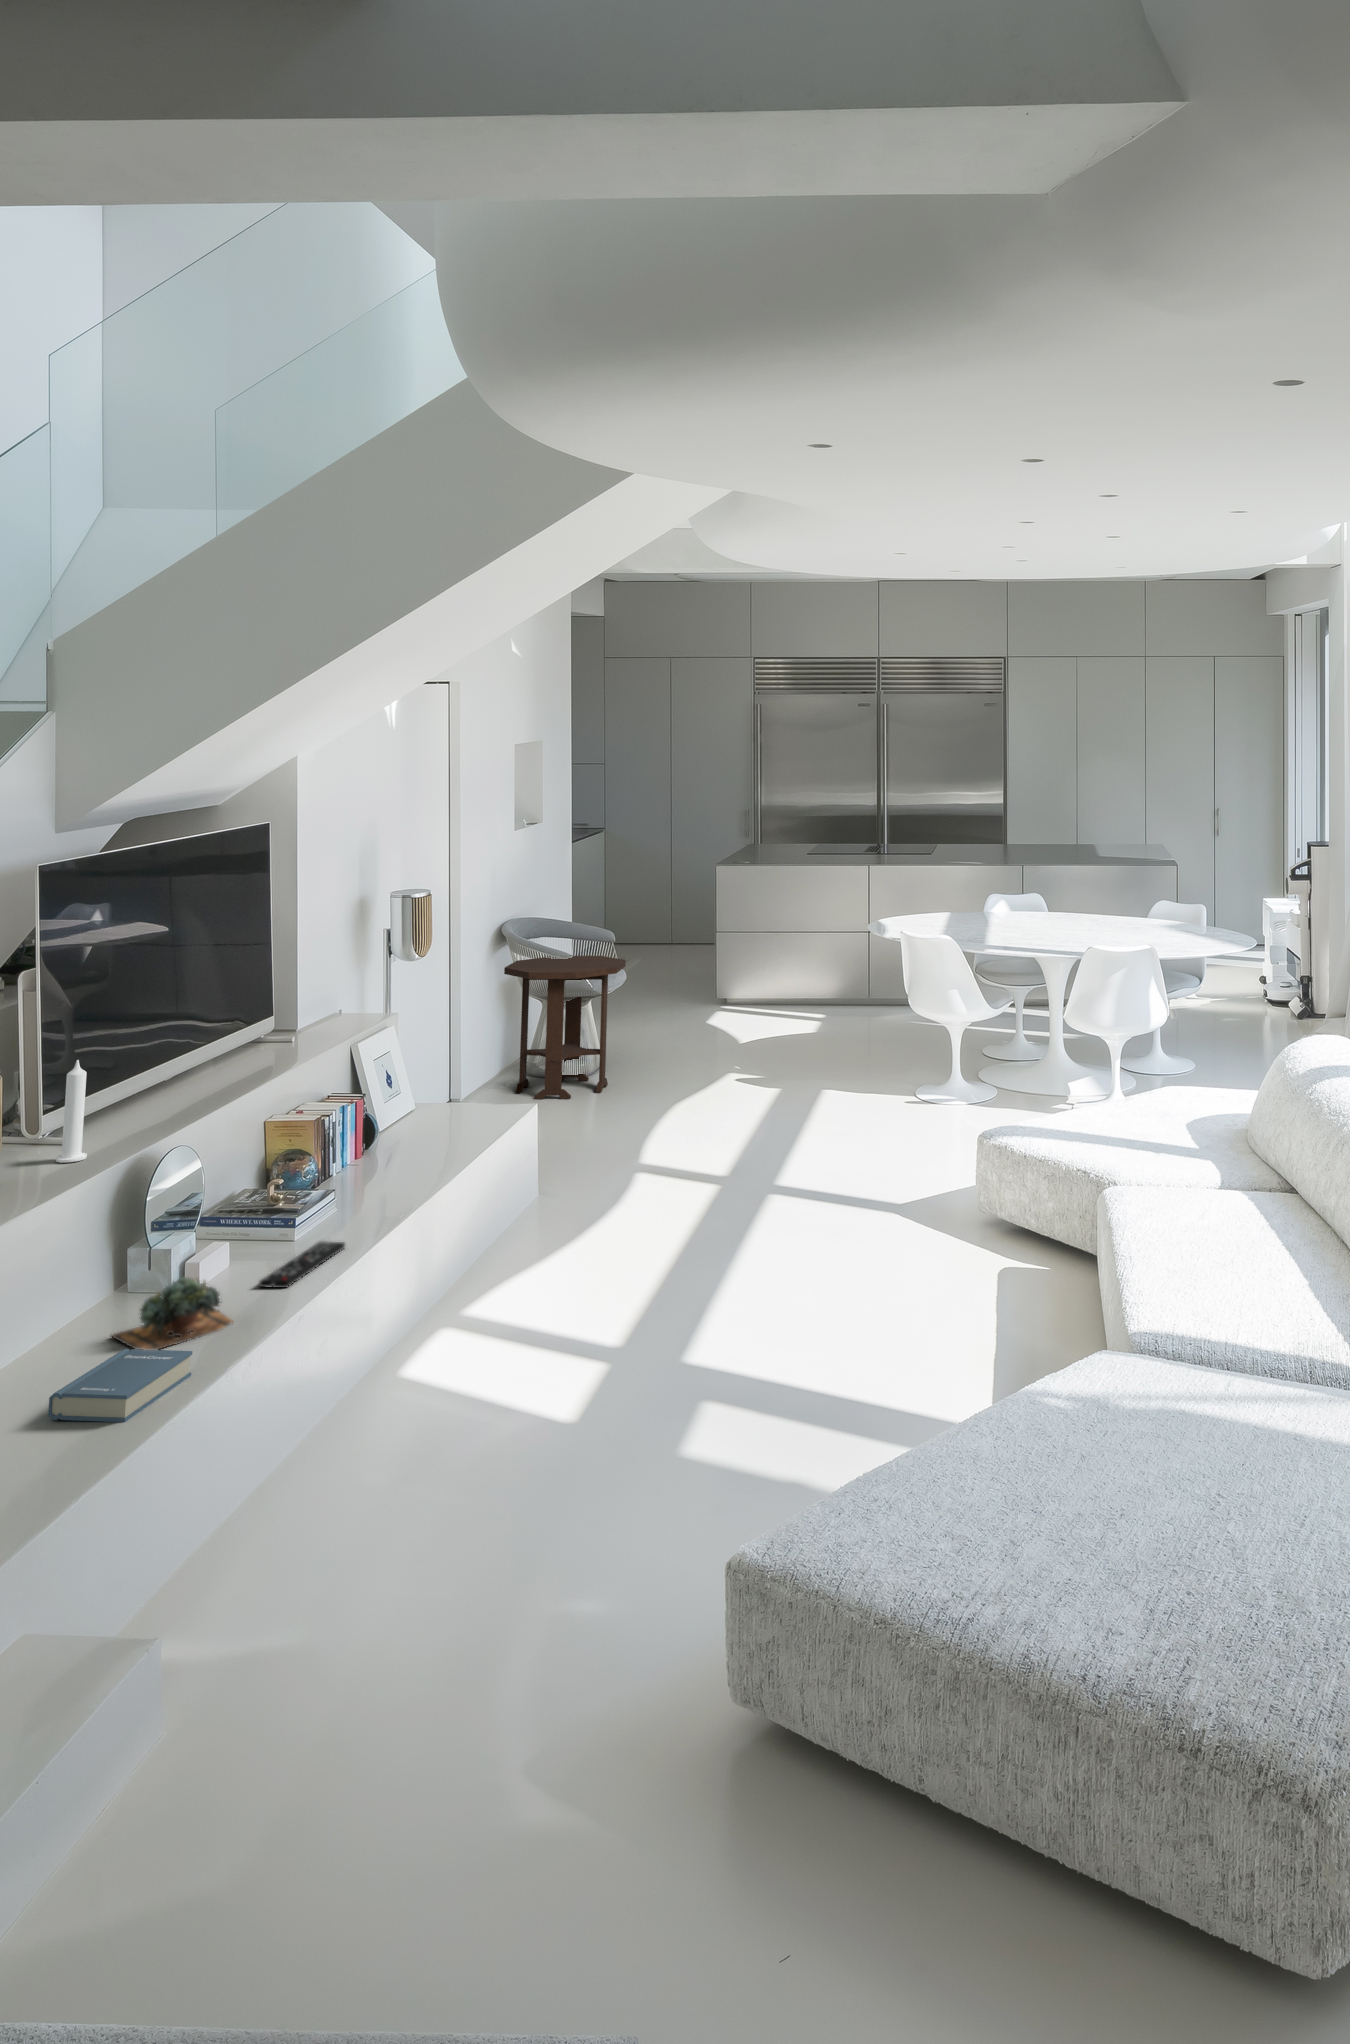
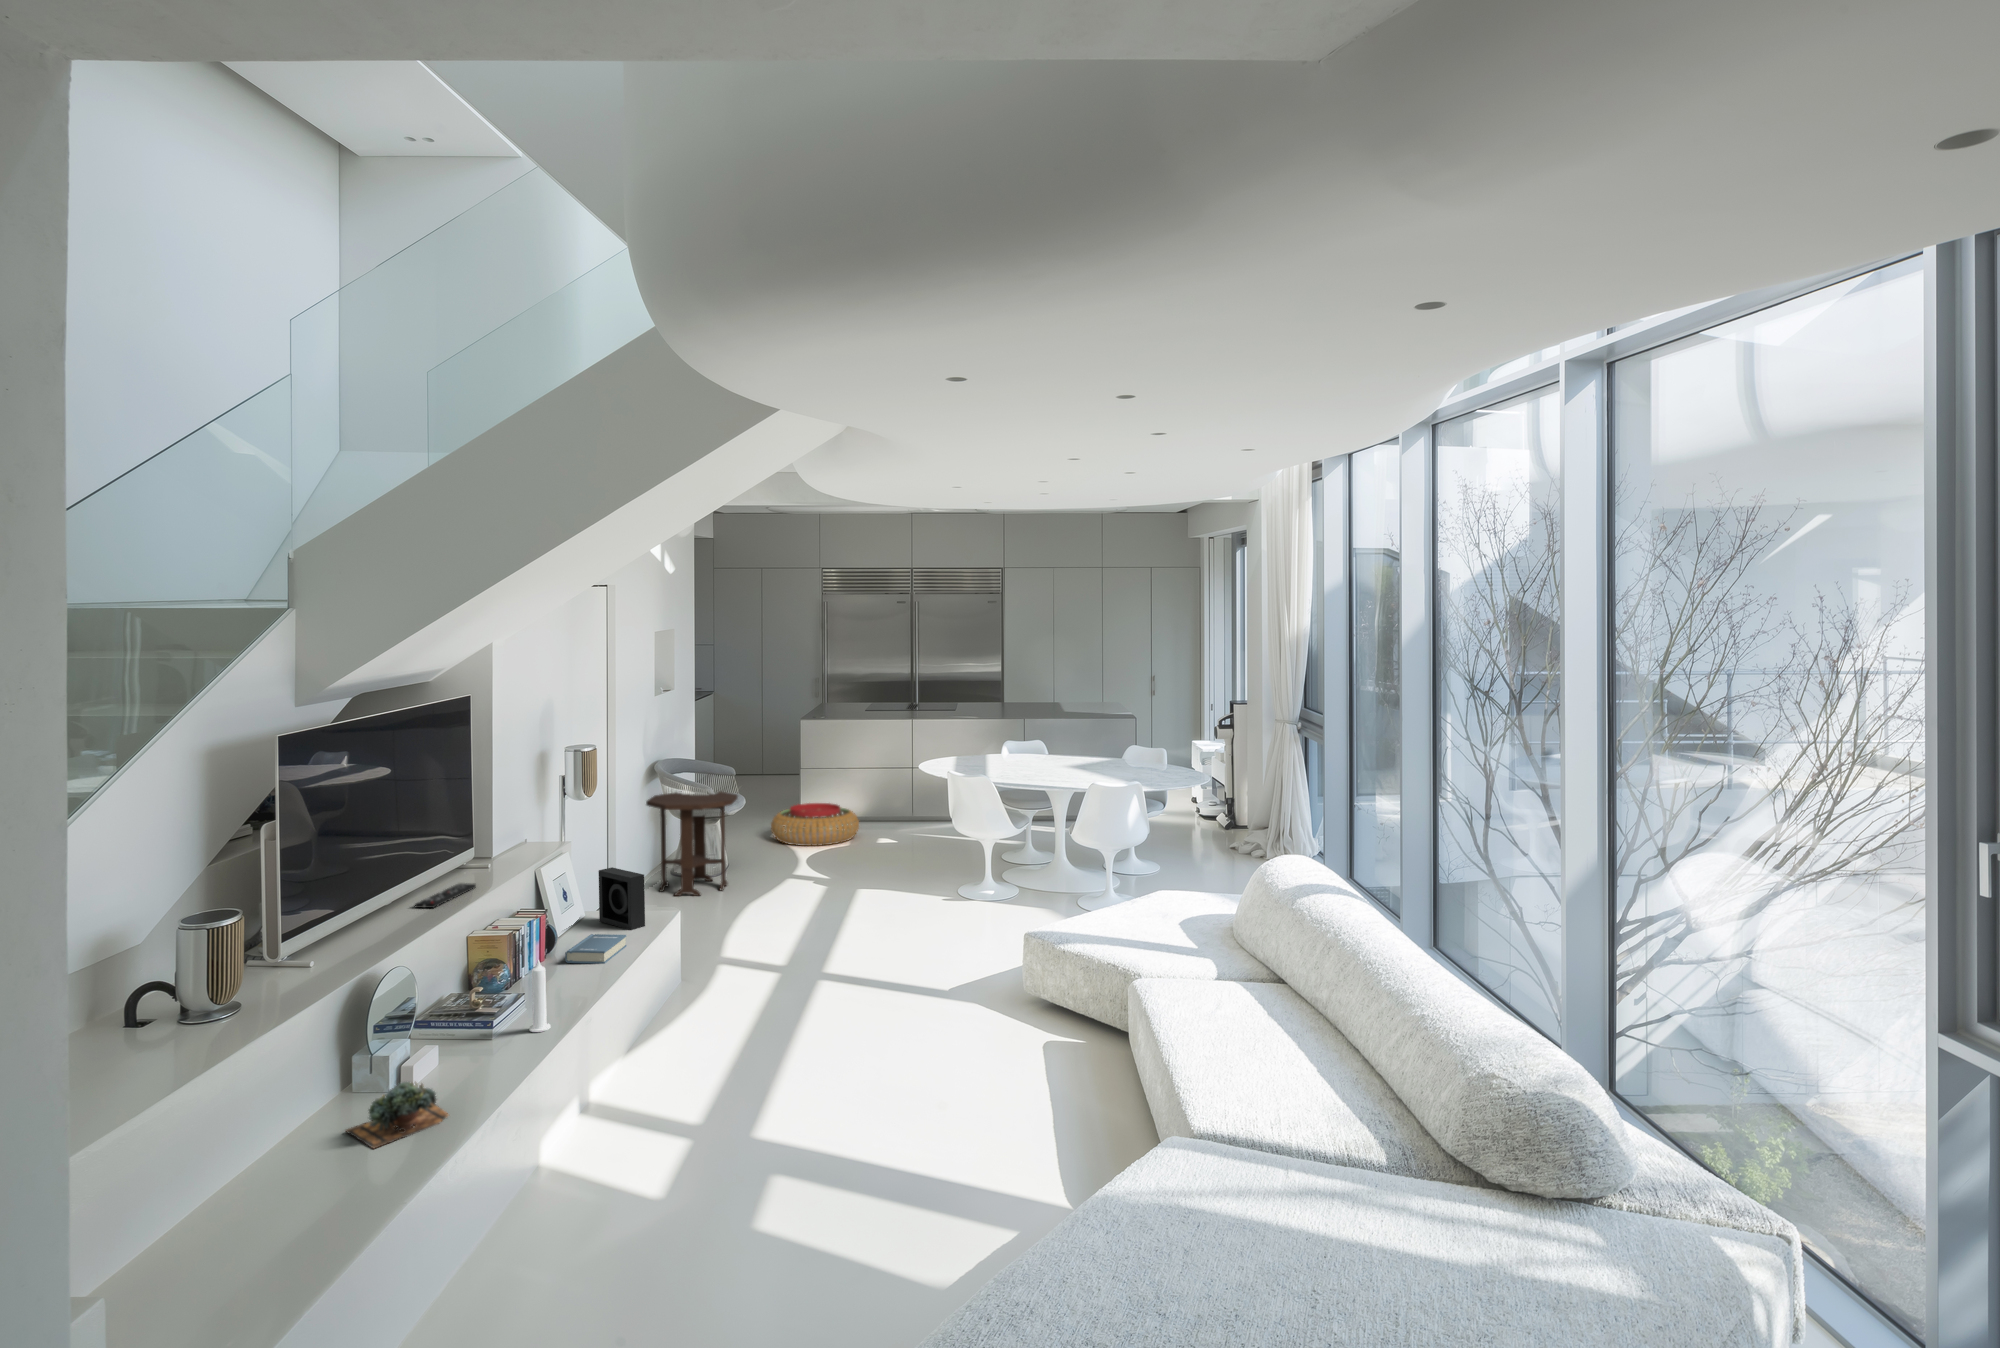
pouf: none [673,978,794,1037] -> present [771,803,859,846]
speaker: none [432,1045,492,1127] -> present [599,867,645,930]
candle: present [56,1060,87,1163] -> present [529,960,551,1032]
remote control: present [259,1242,345,1288] -> present [415,883,476,908]
hardback book: present [48,1349,192,1422] -> present [565,934,627,964]

